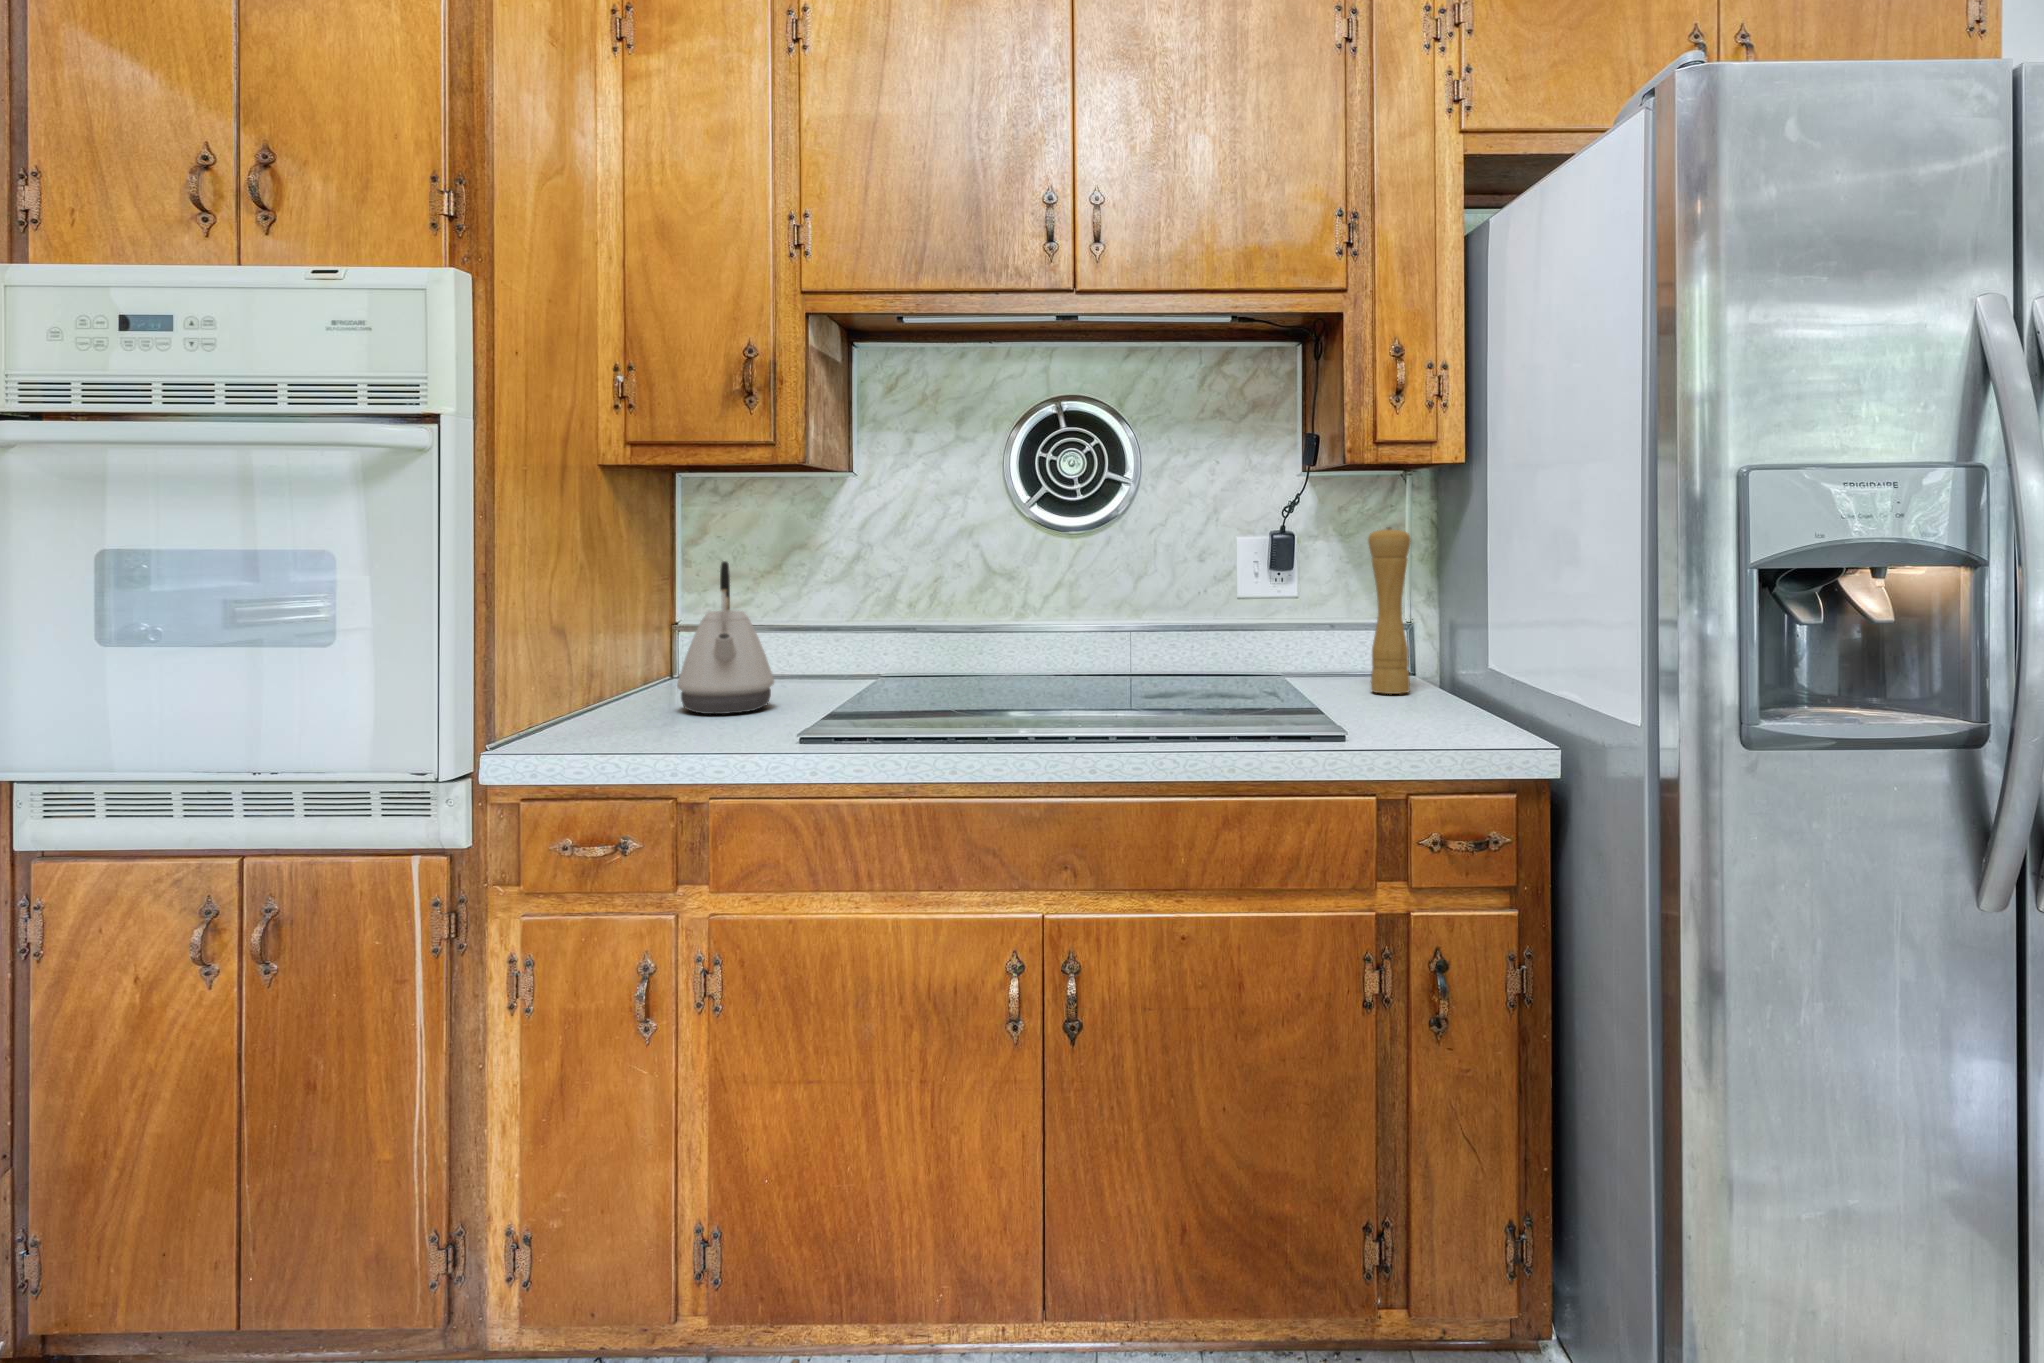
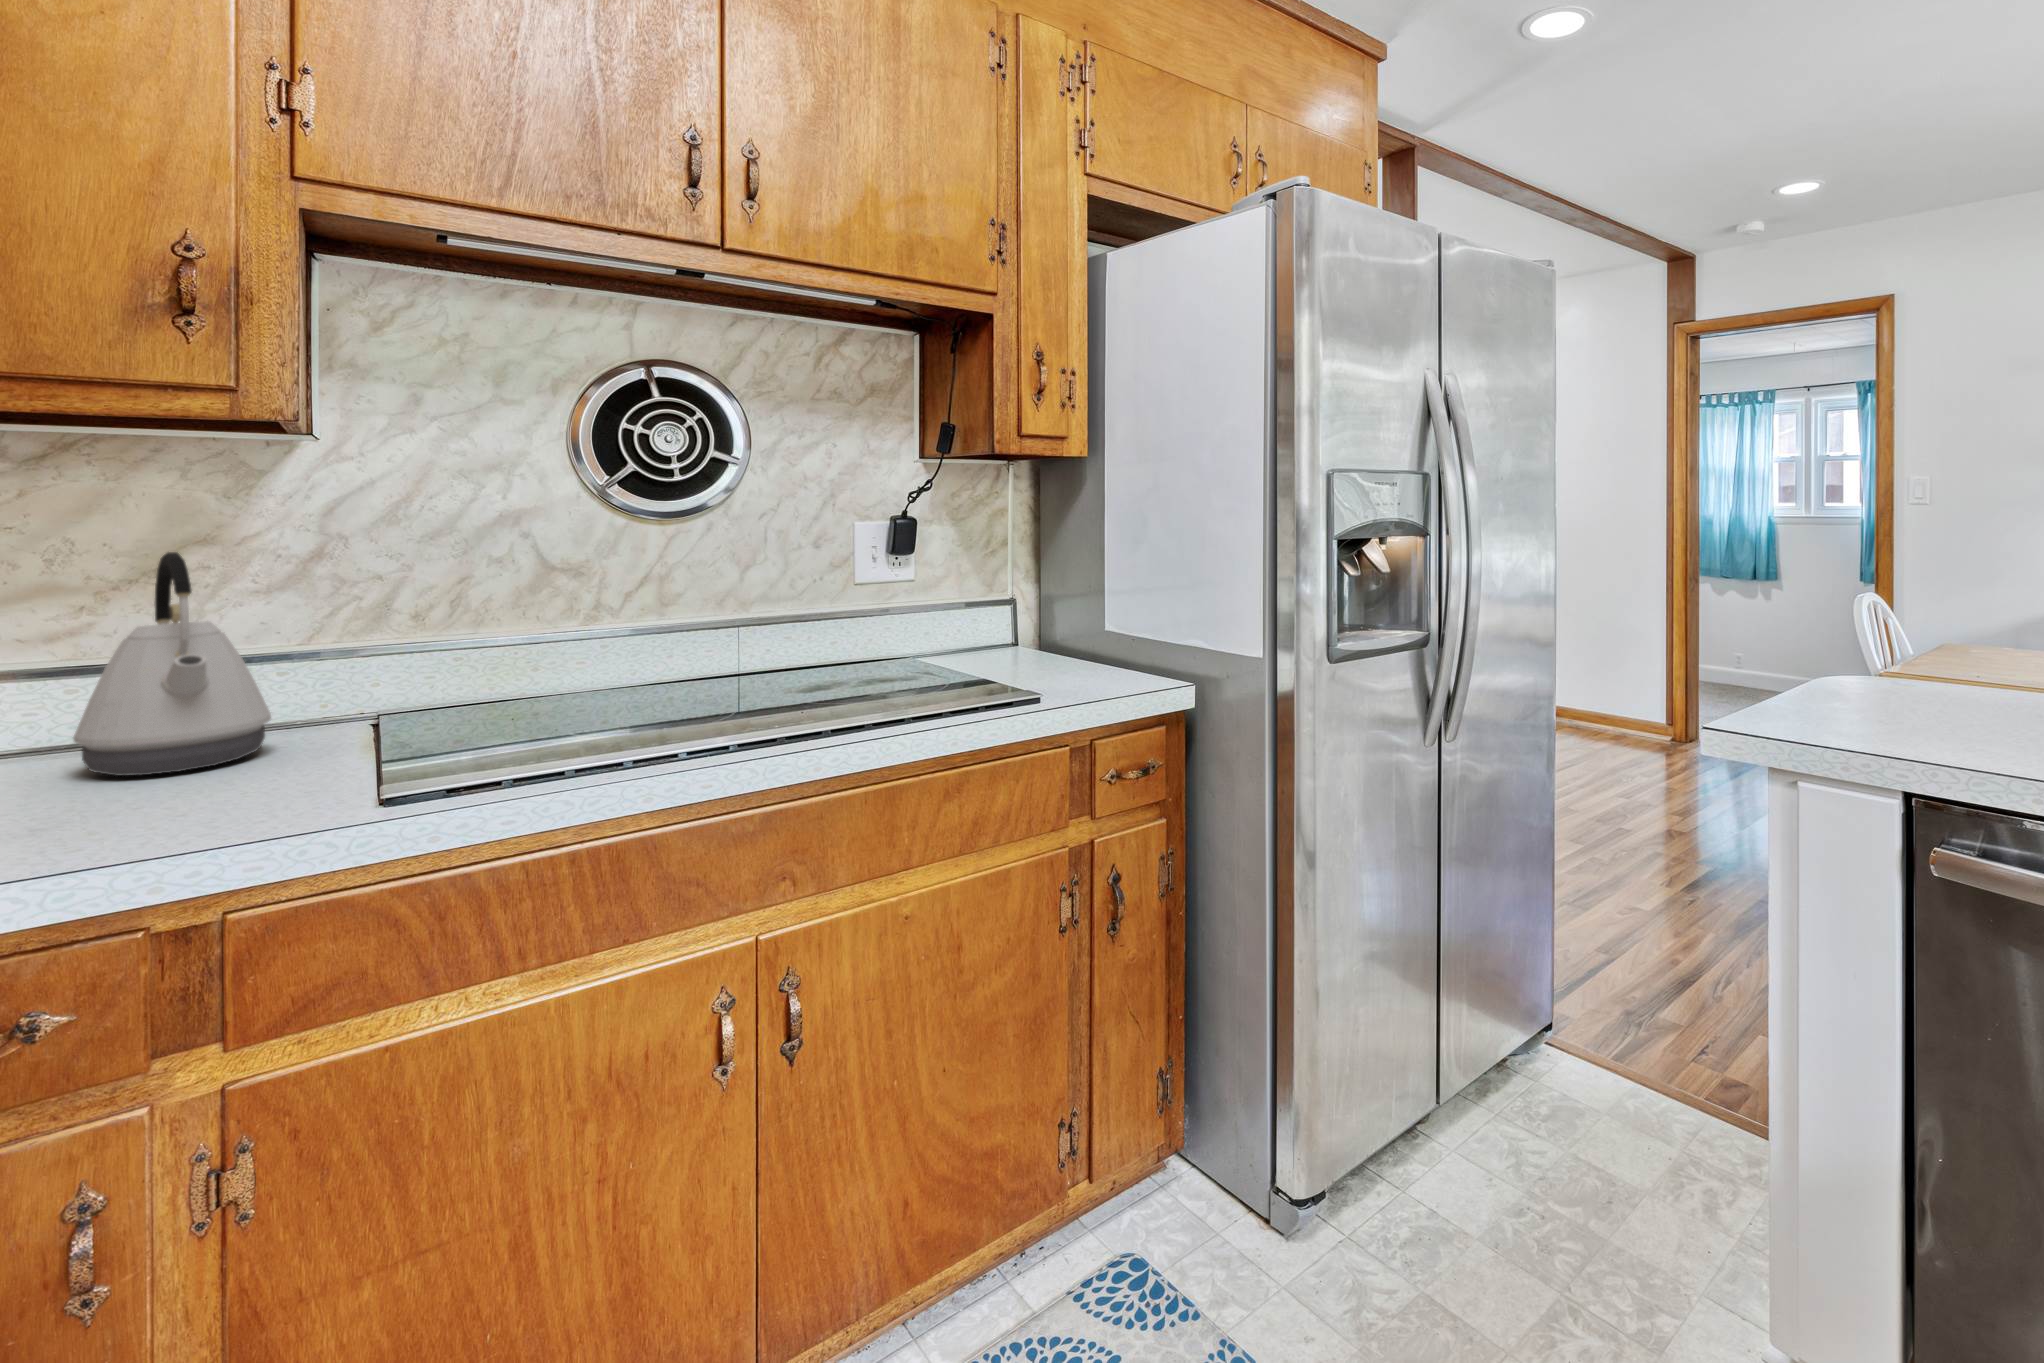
pepper mill: present [1368,527,1411,694] -> none [993,508,1030,654]

